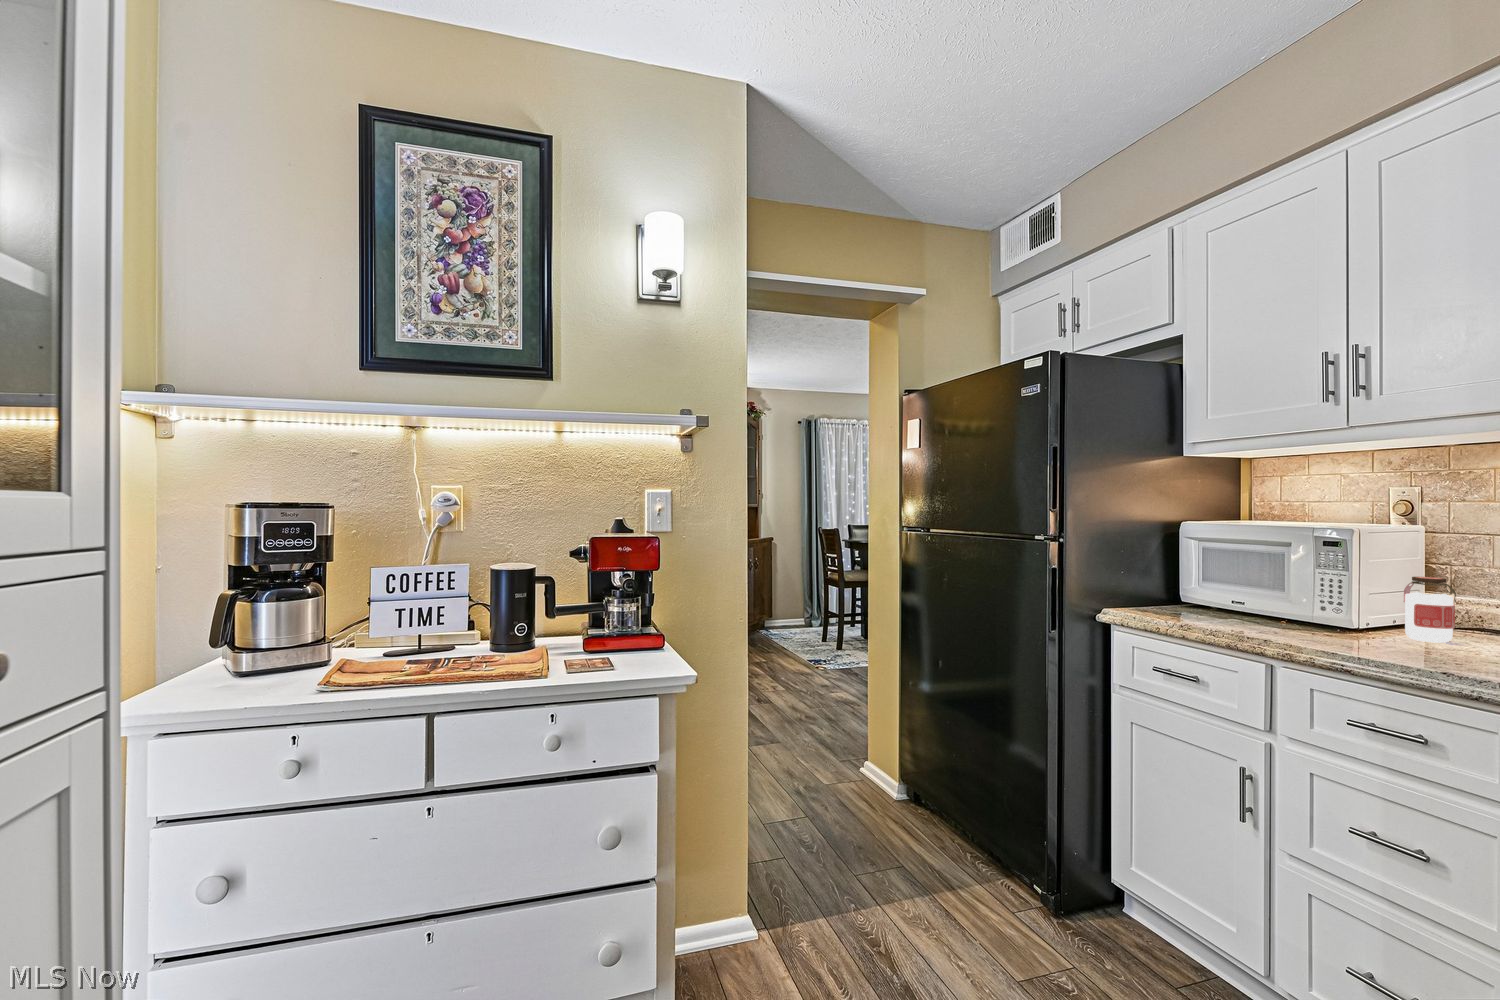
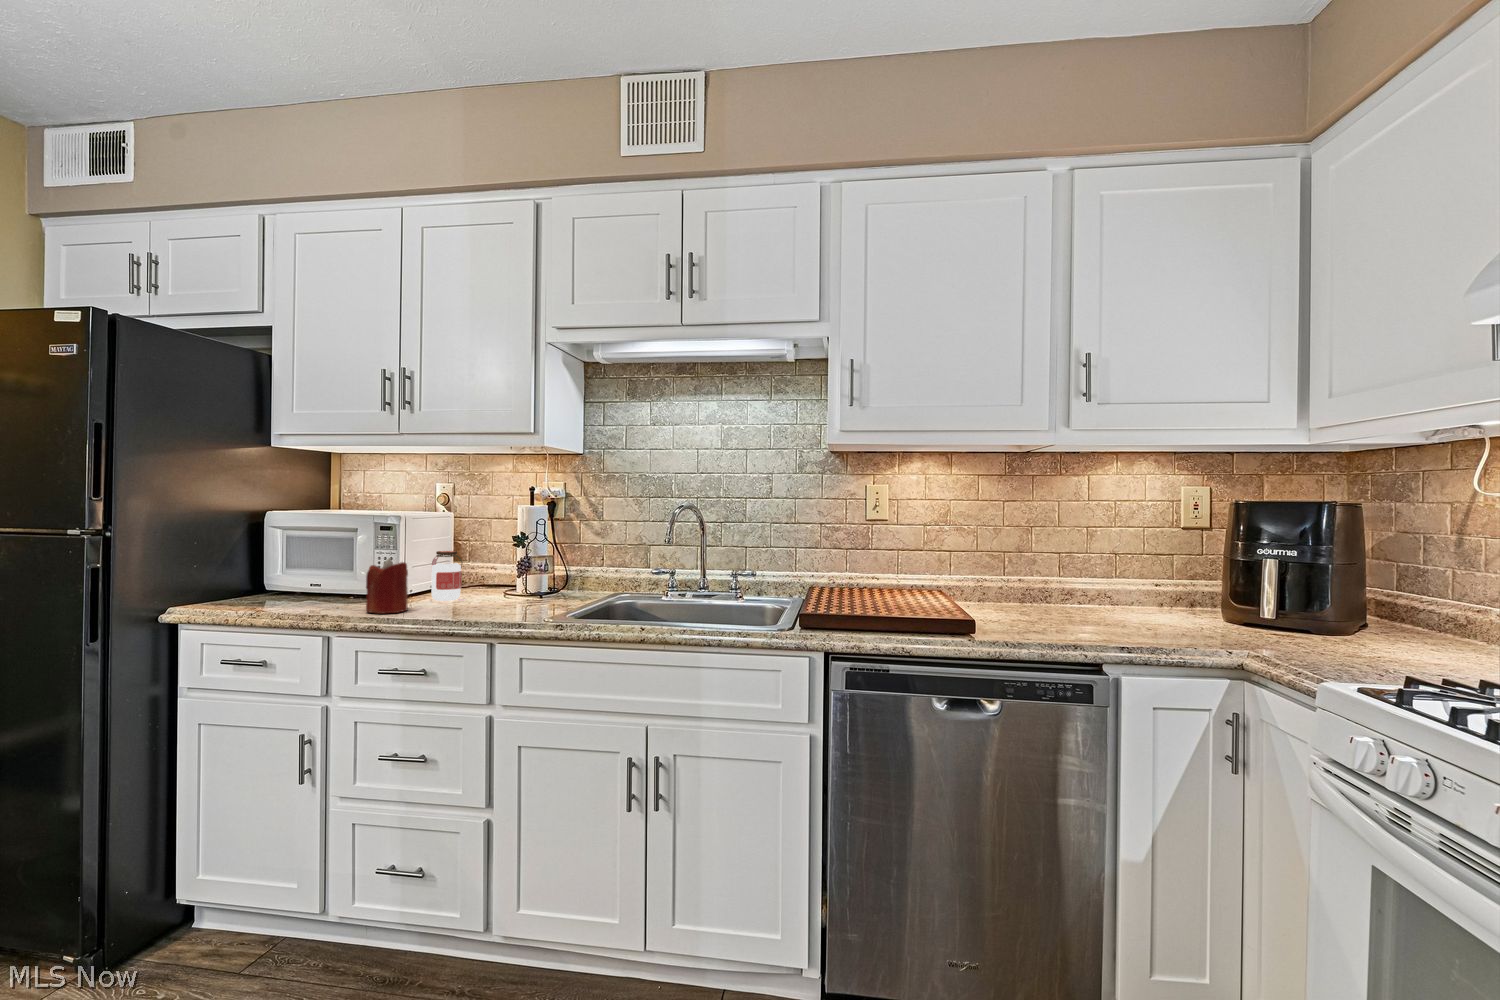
candle: none [1319,581,1378,650] -> present [366,558,408,613]

